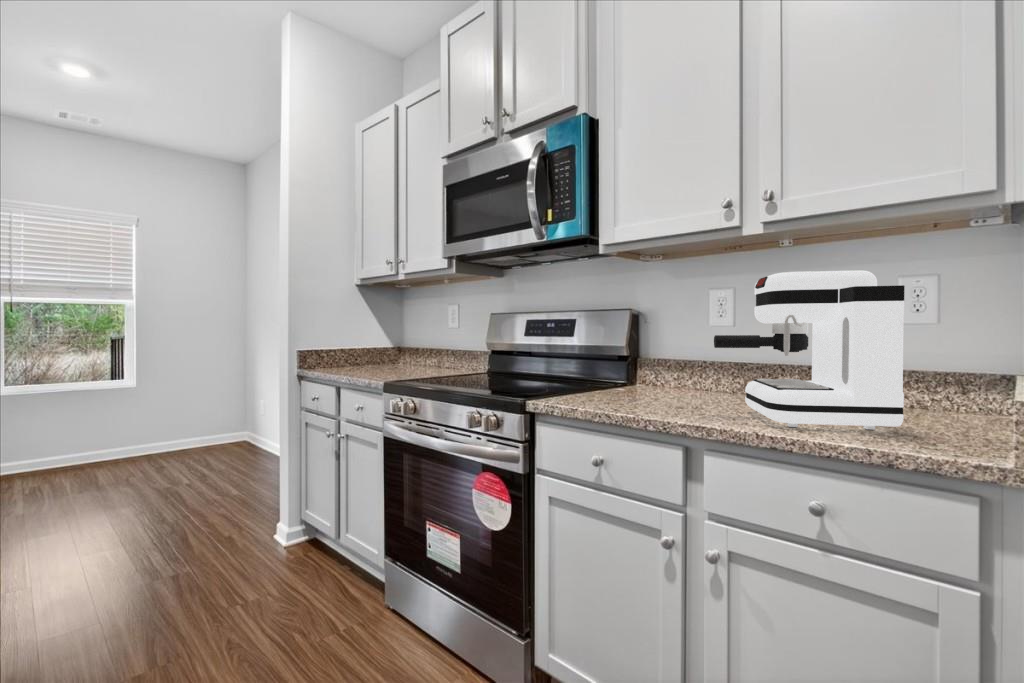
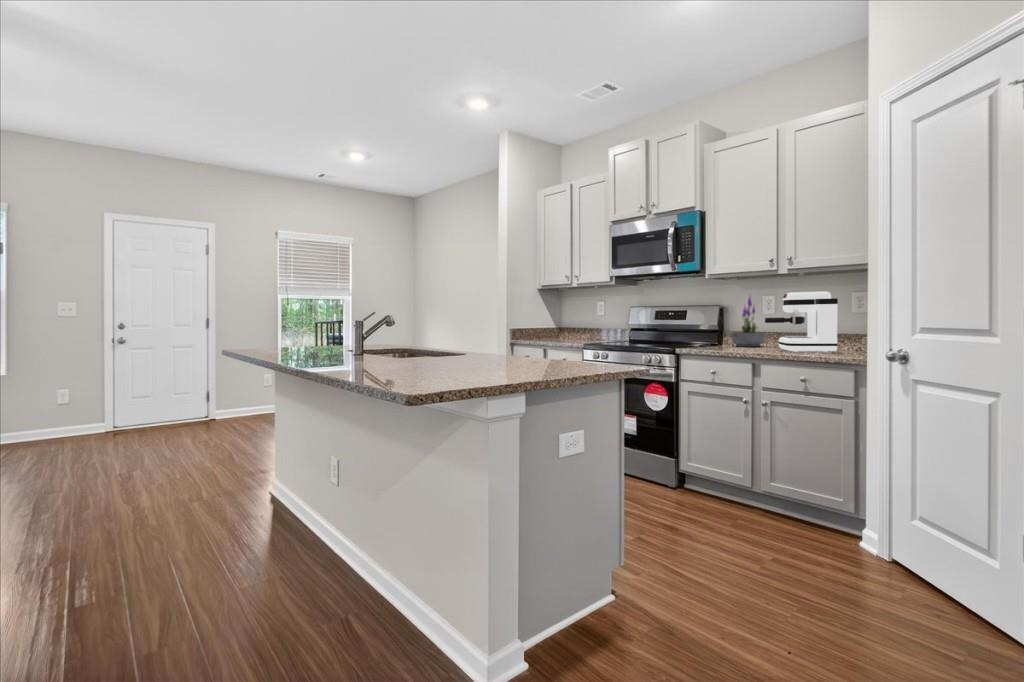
potted plant: none [648,284,713,395] -> present [732,295,765,347]

